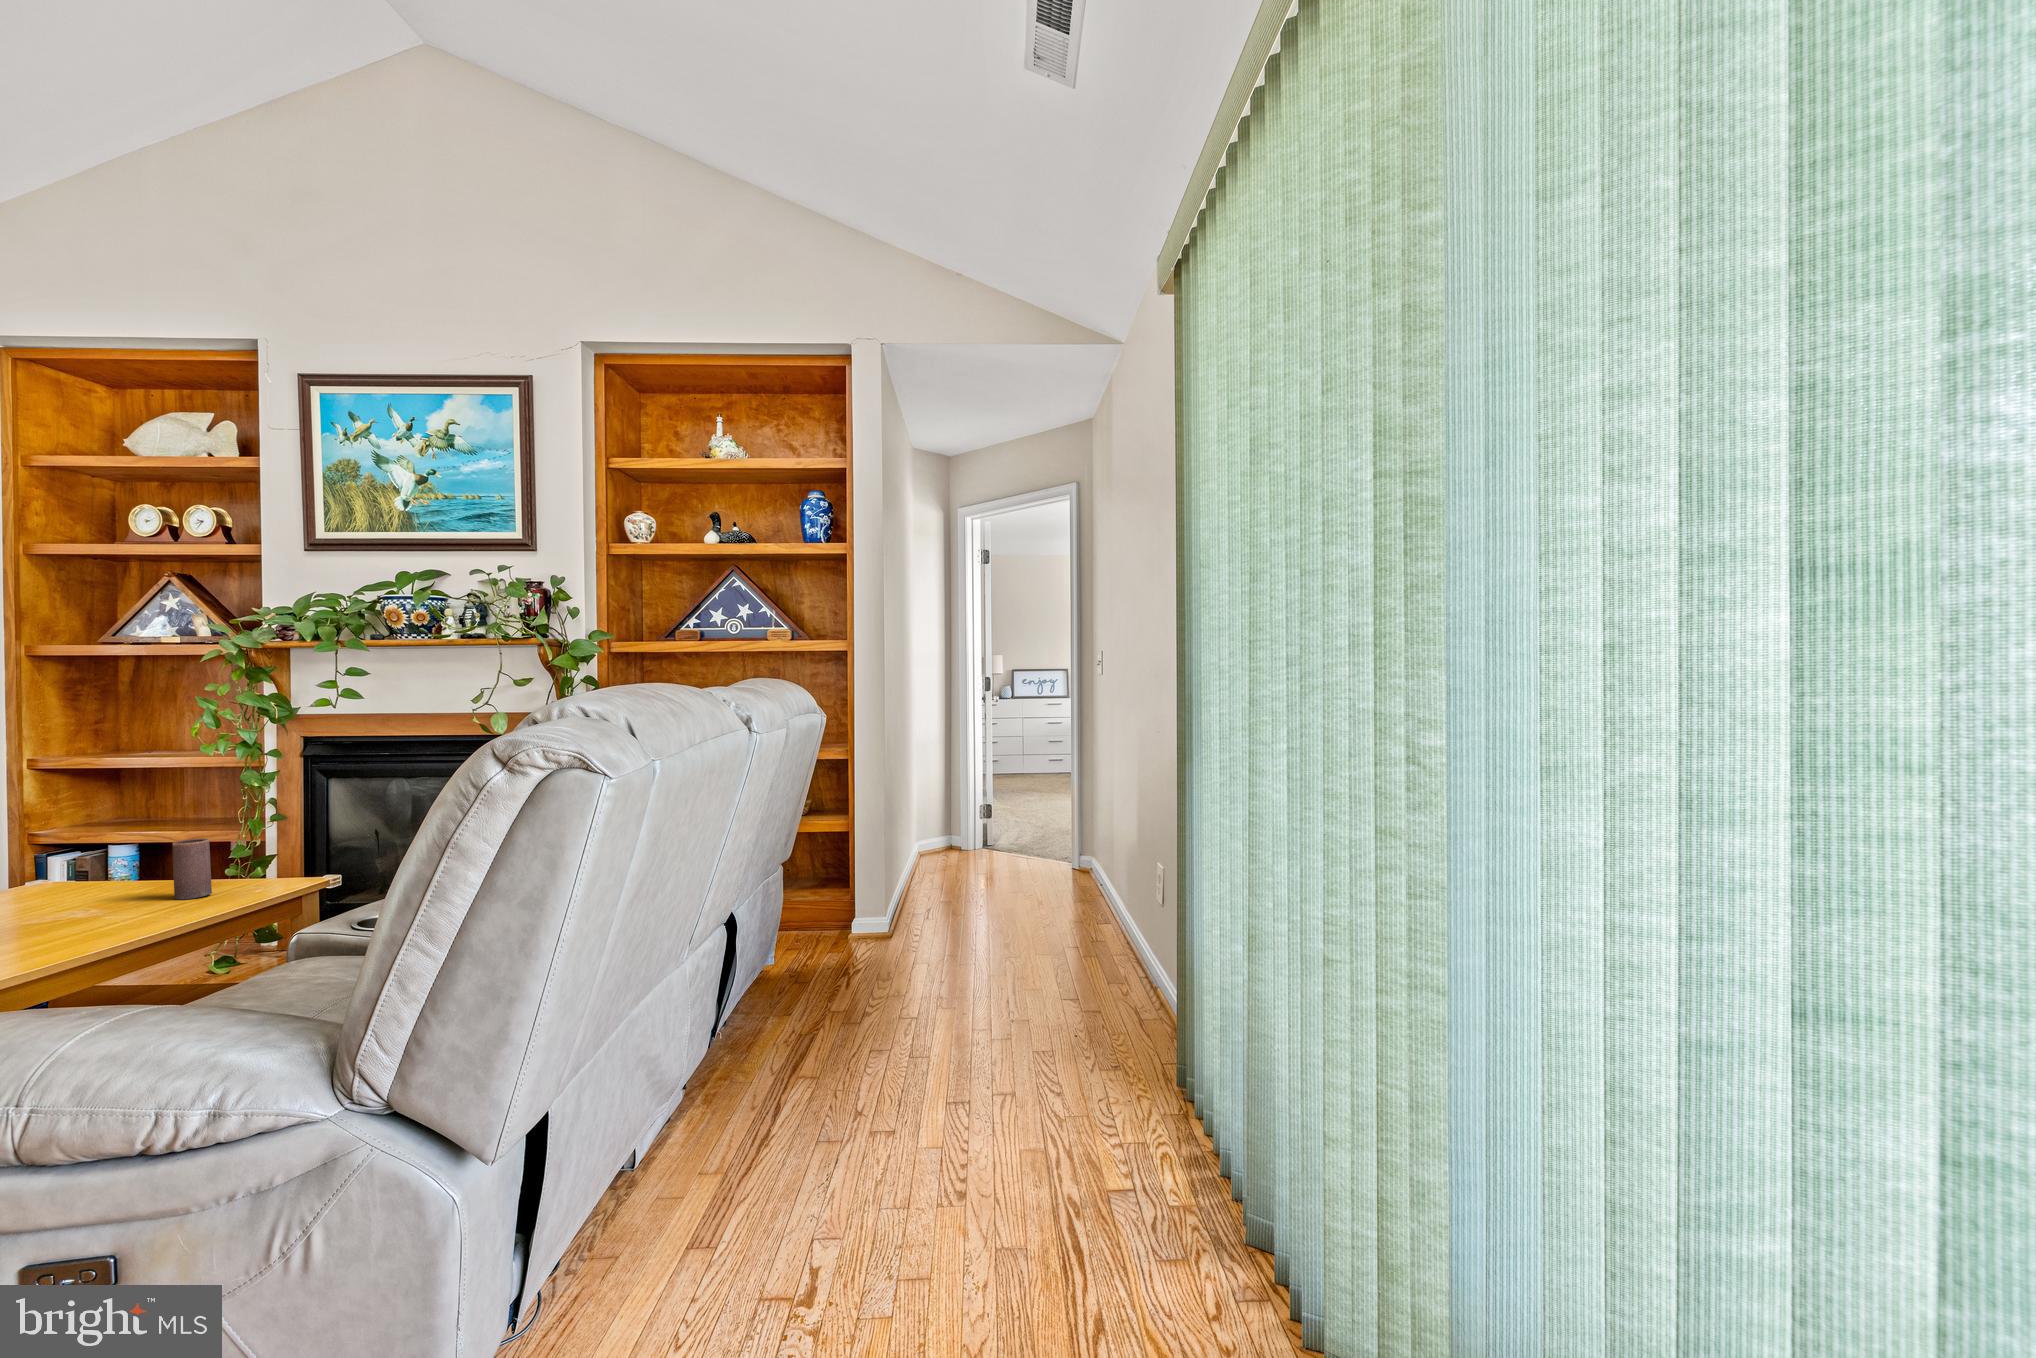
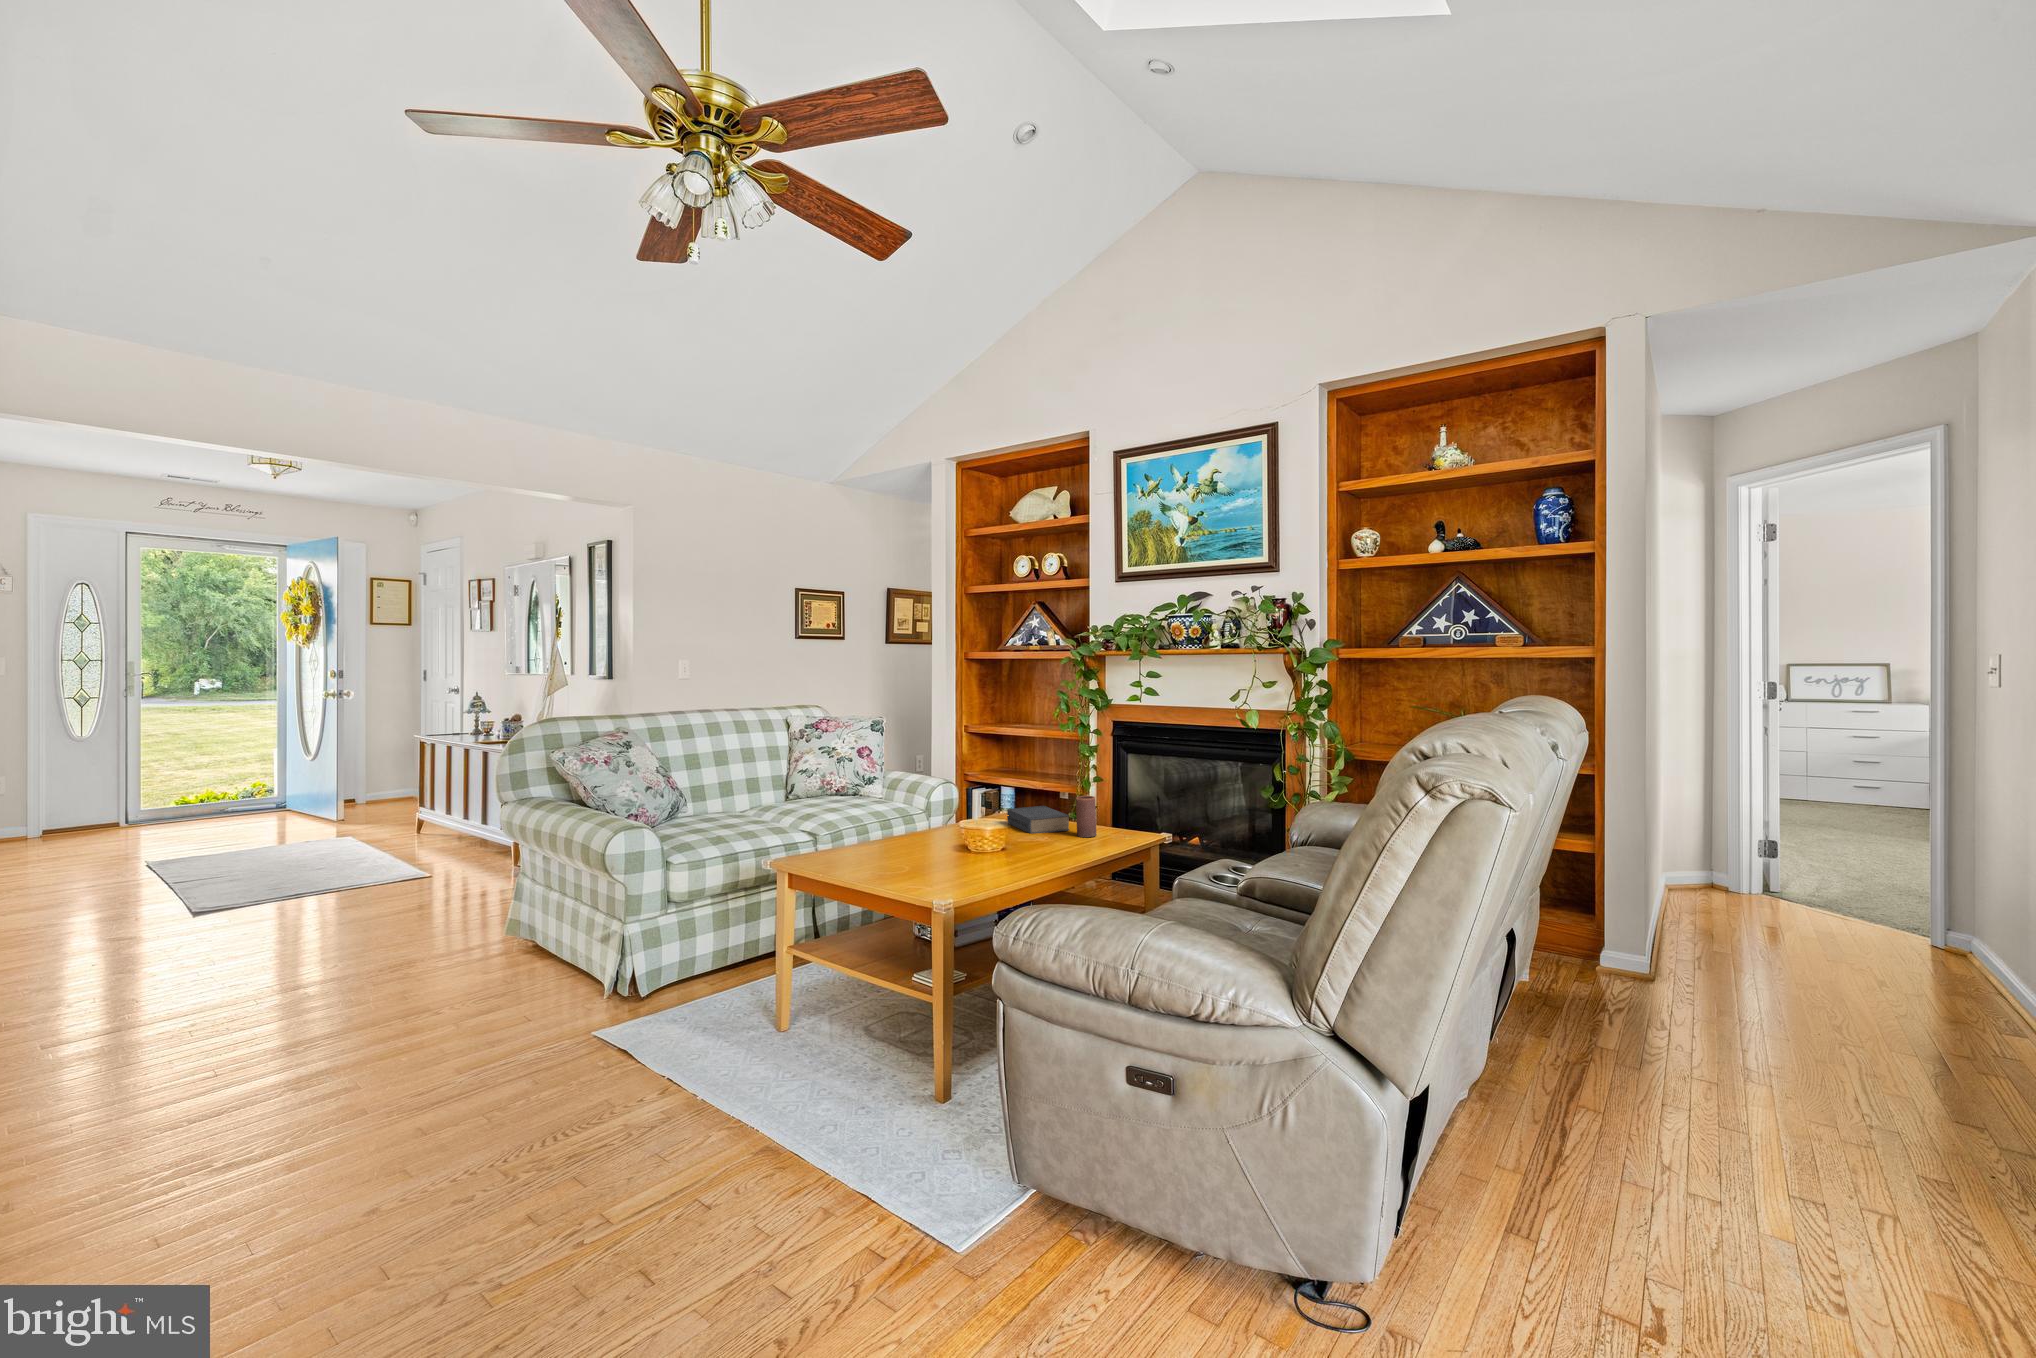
book: none [47,862,166,907] -> present [1007,806,1069,834]

